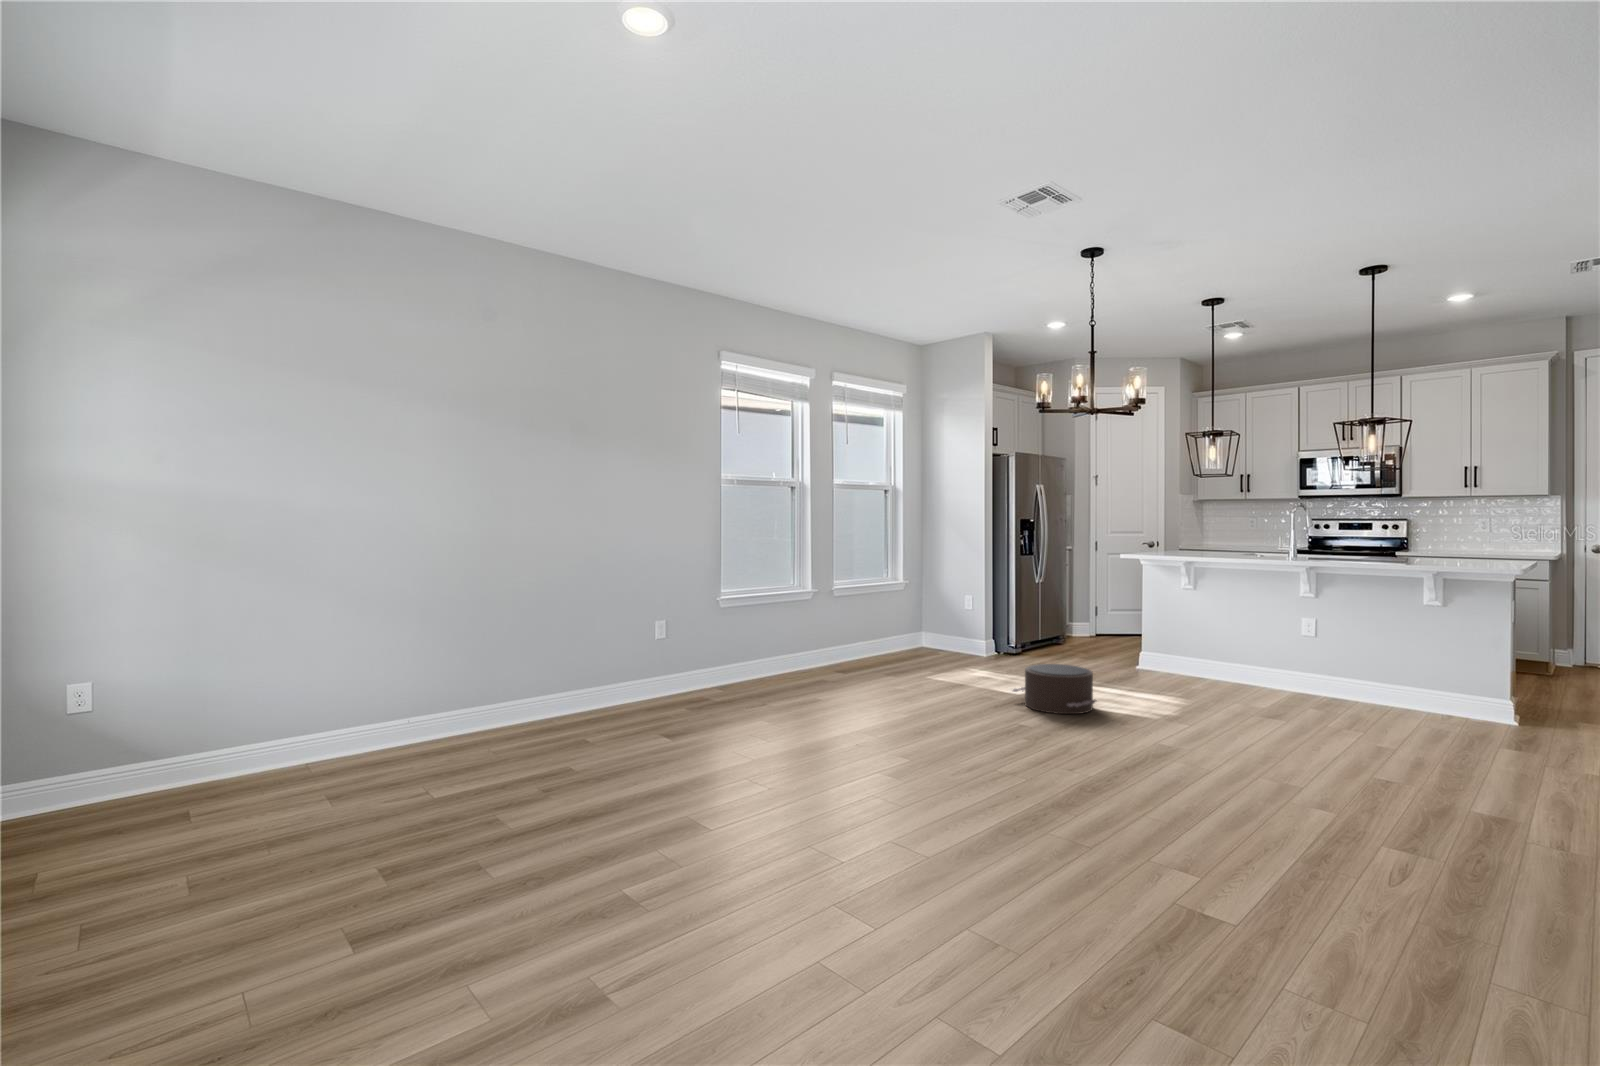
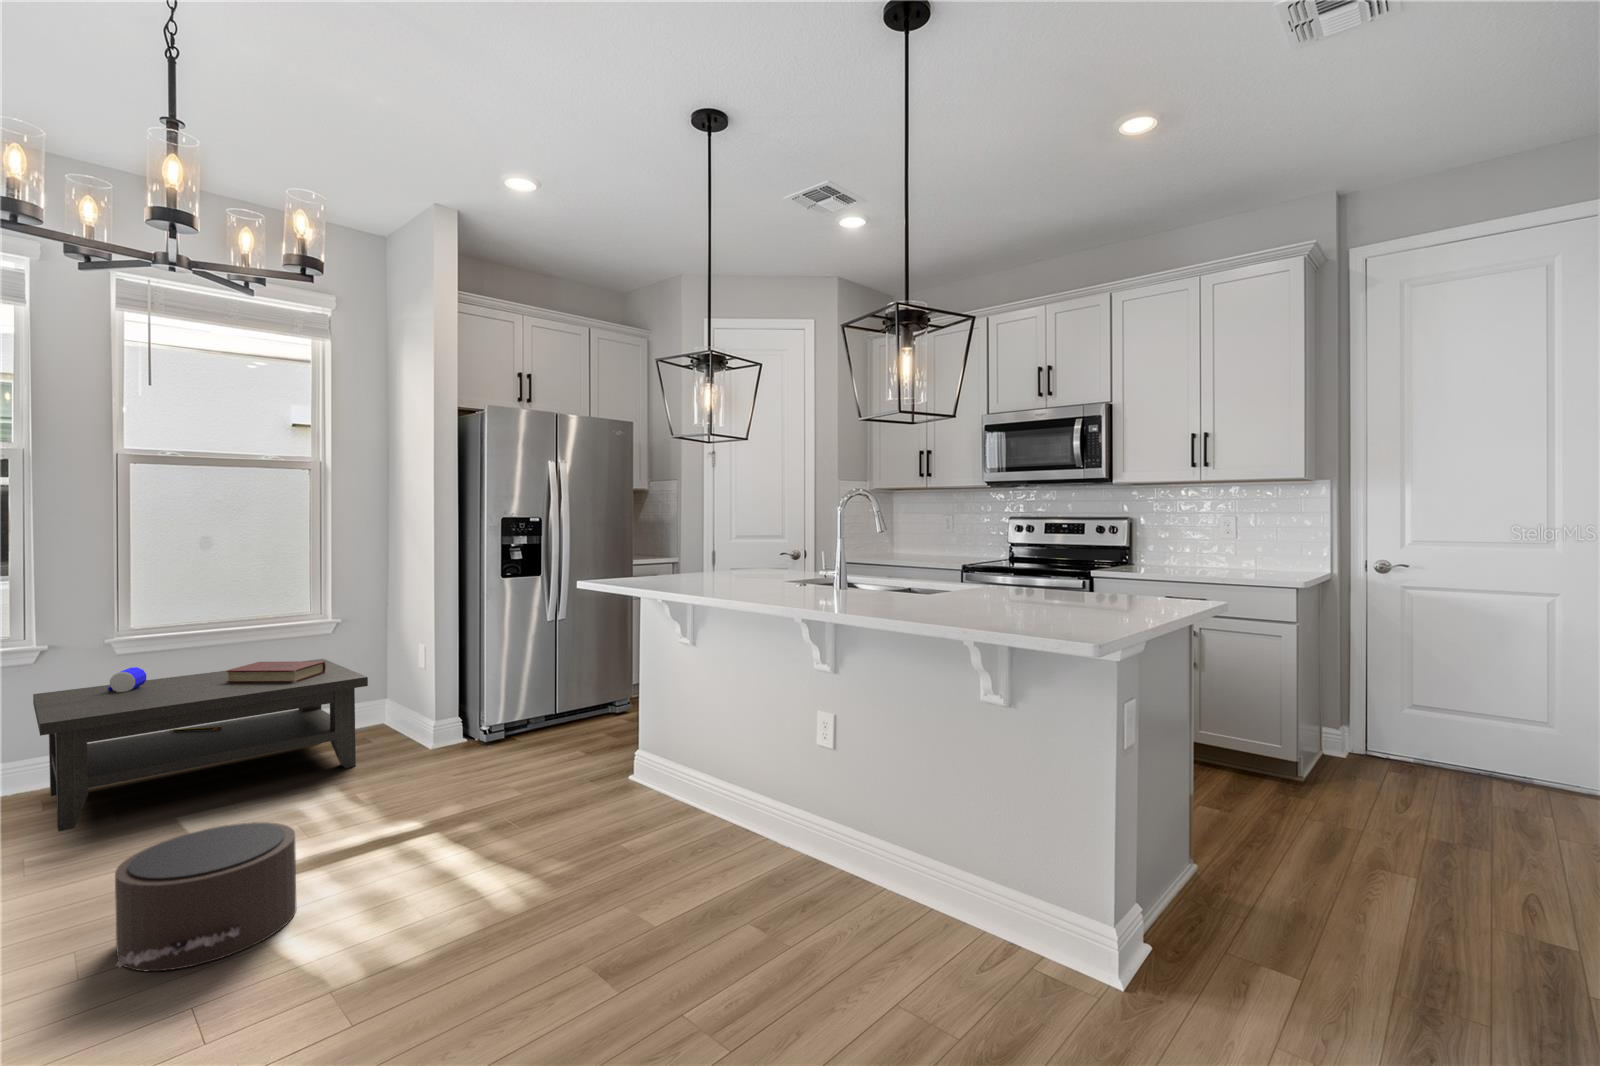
coffee table: none [813,602,968,681] -> present [33,659,368,832]

